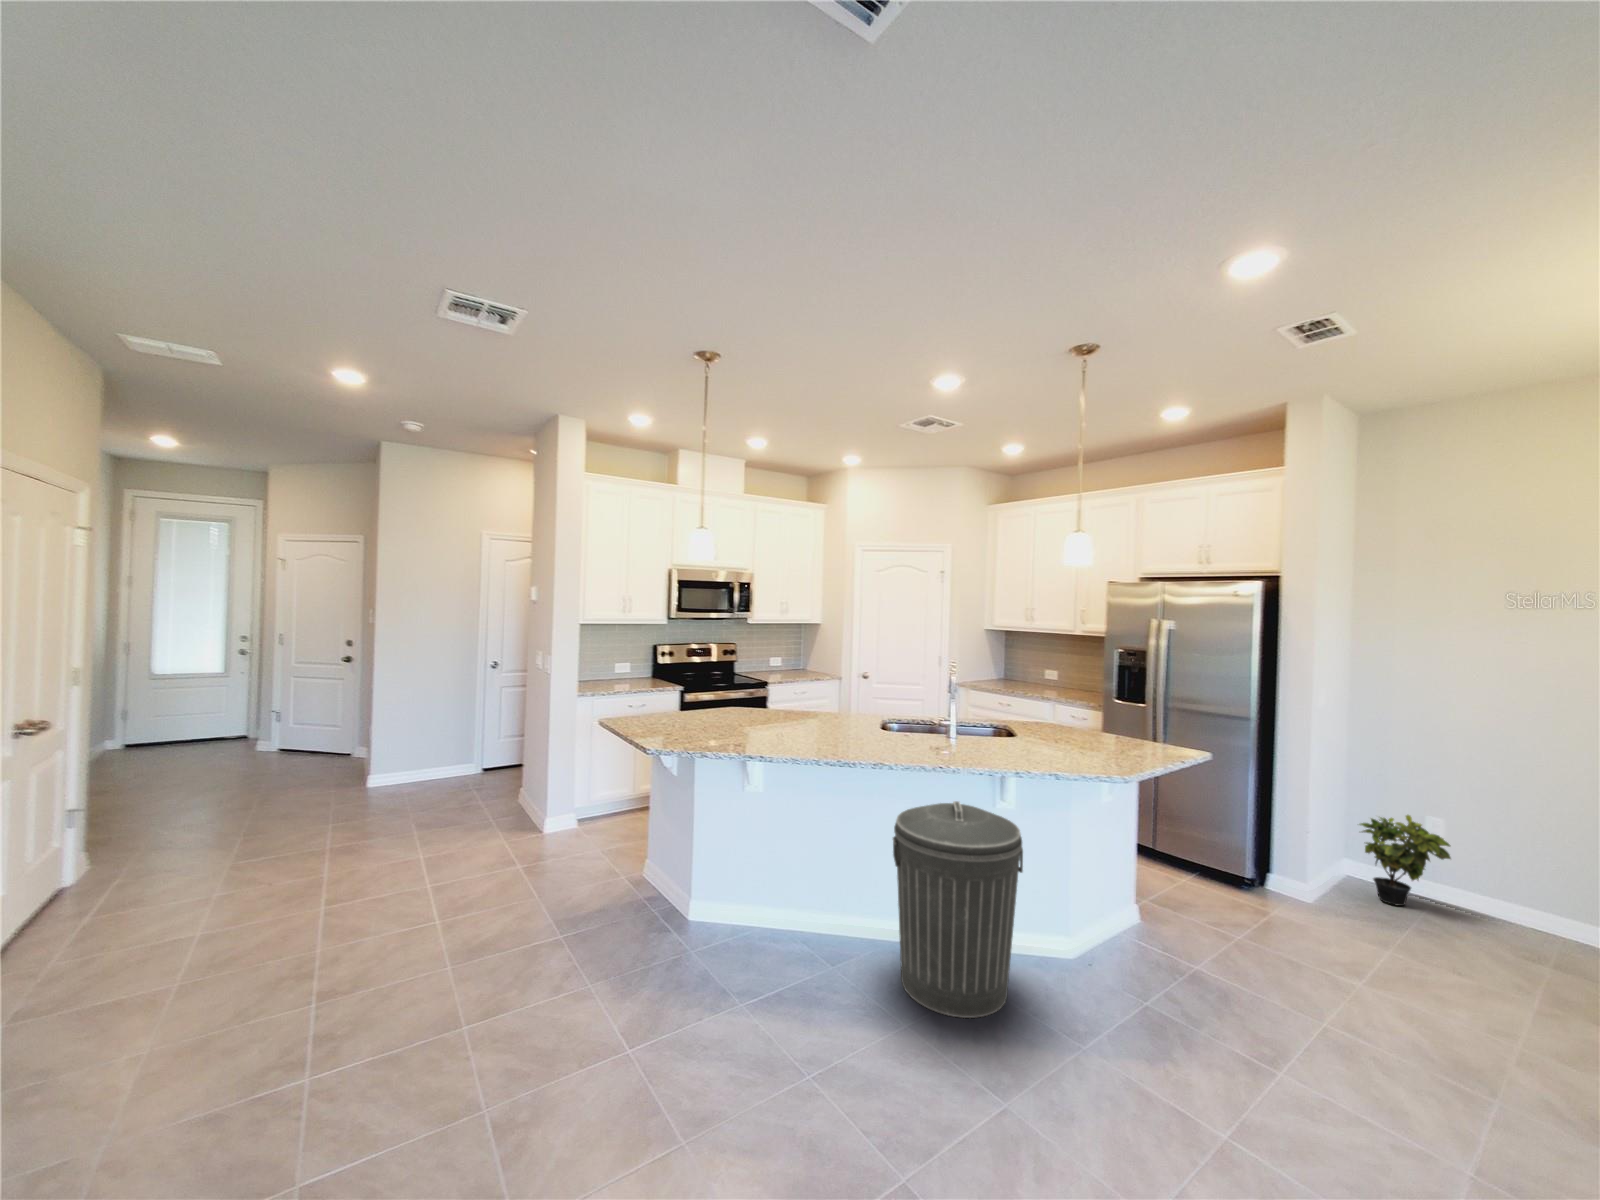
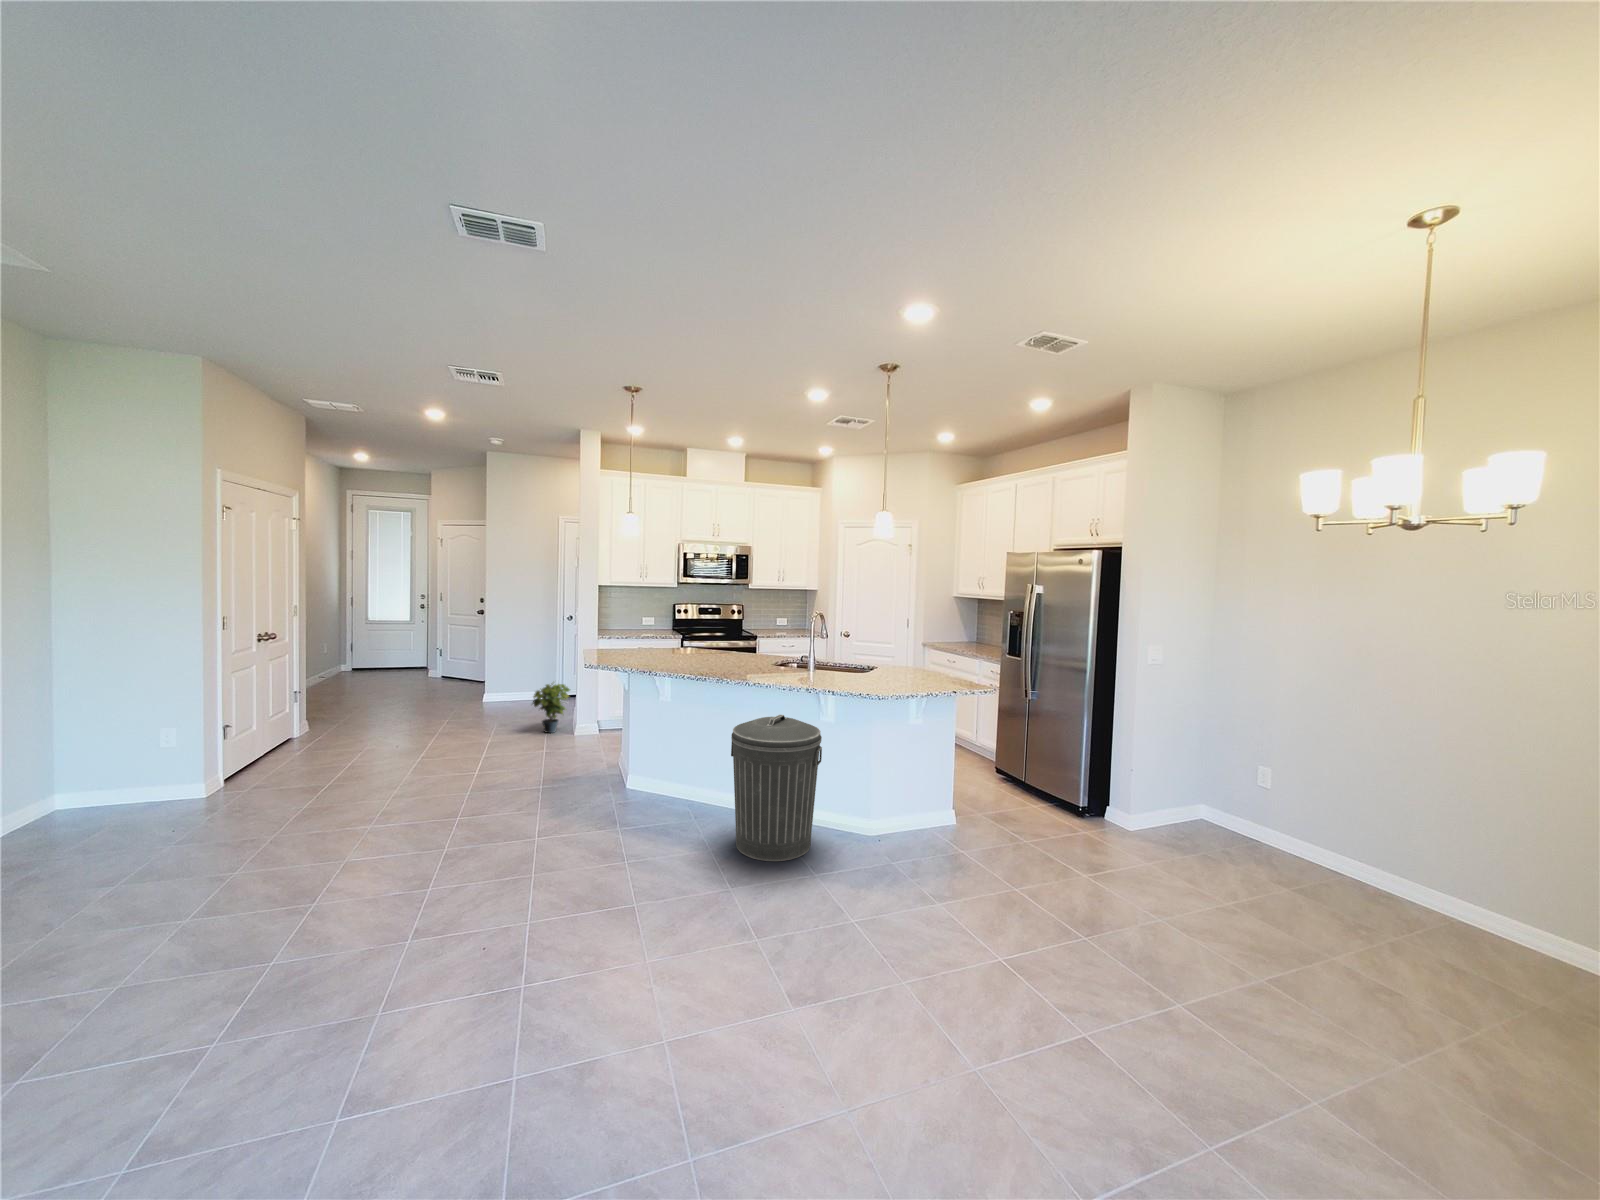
potted plant: present [1360,815,1451,906] -> present [533,684,570,733]

